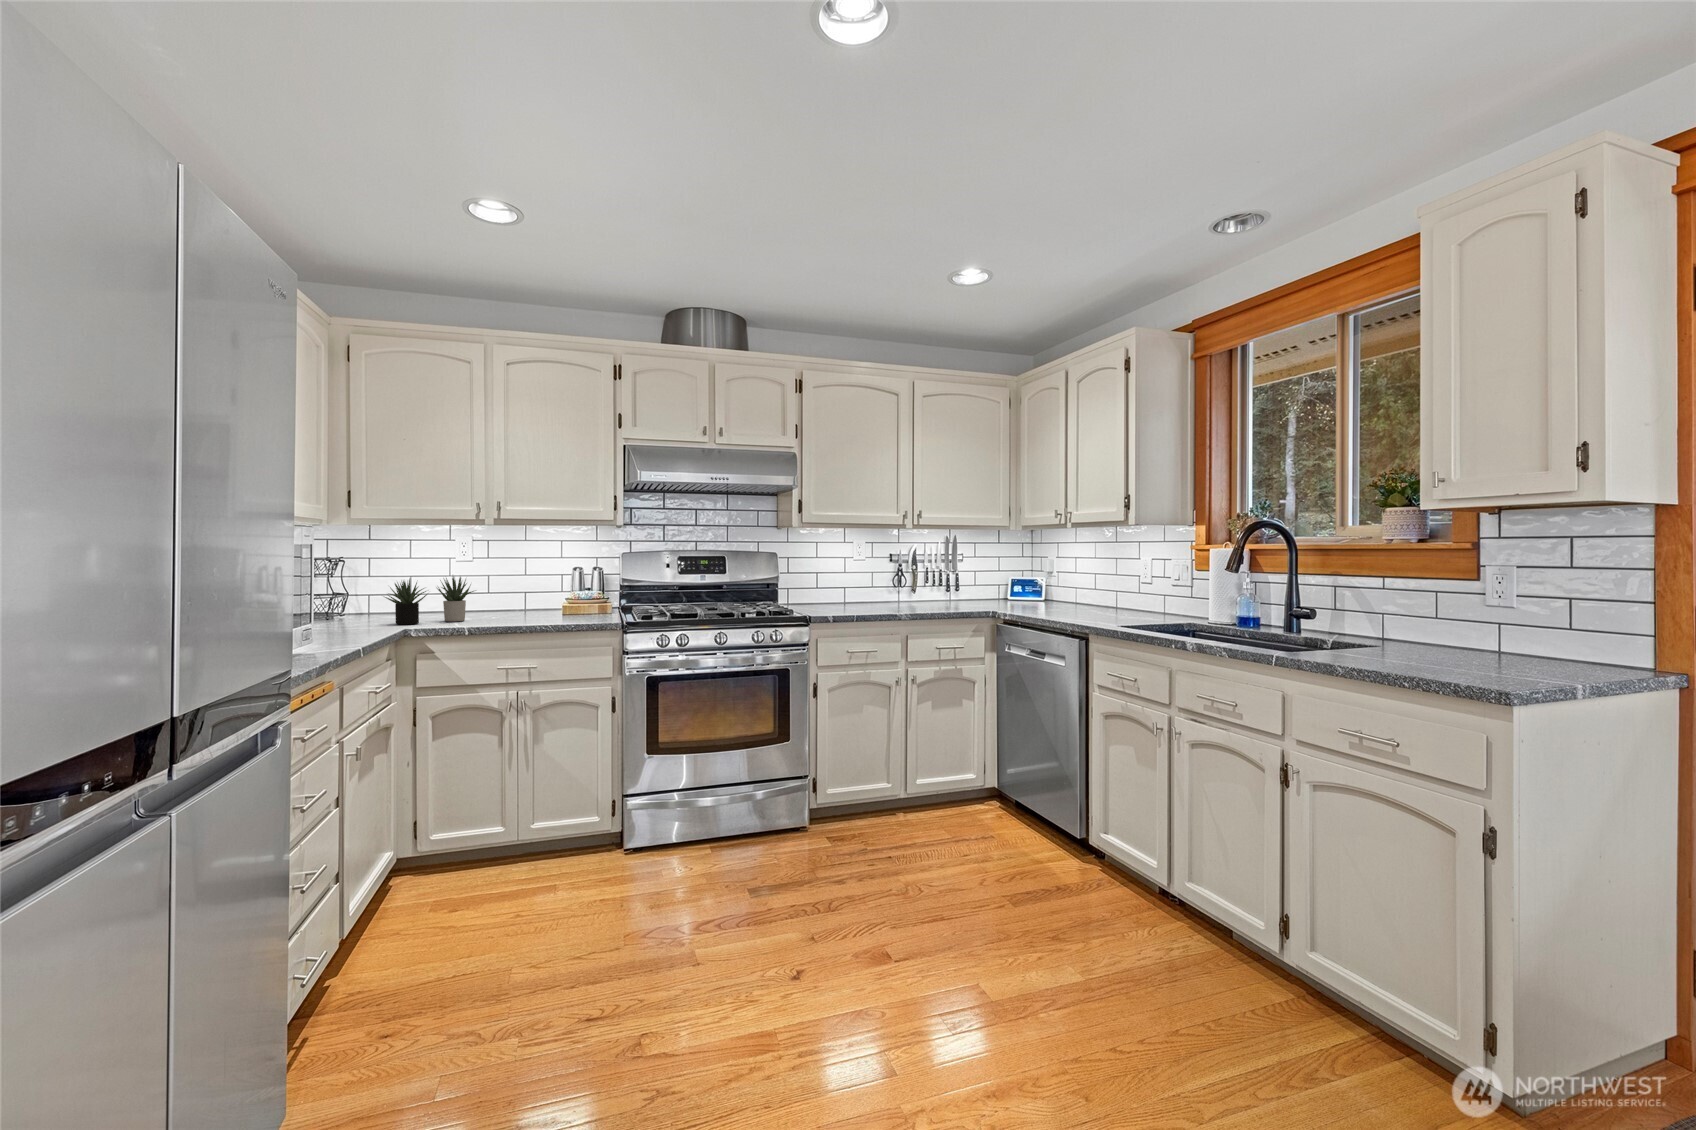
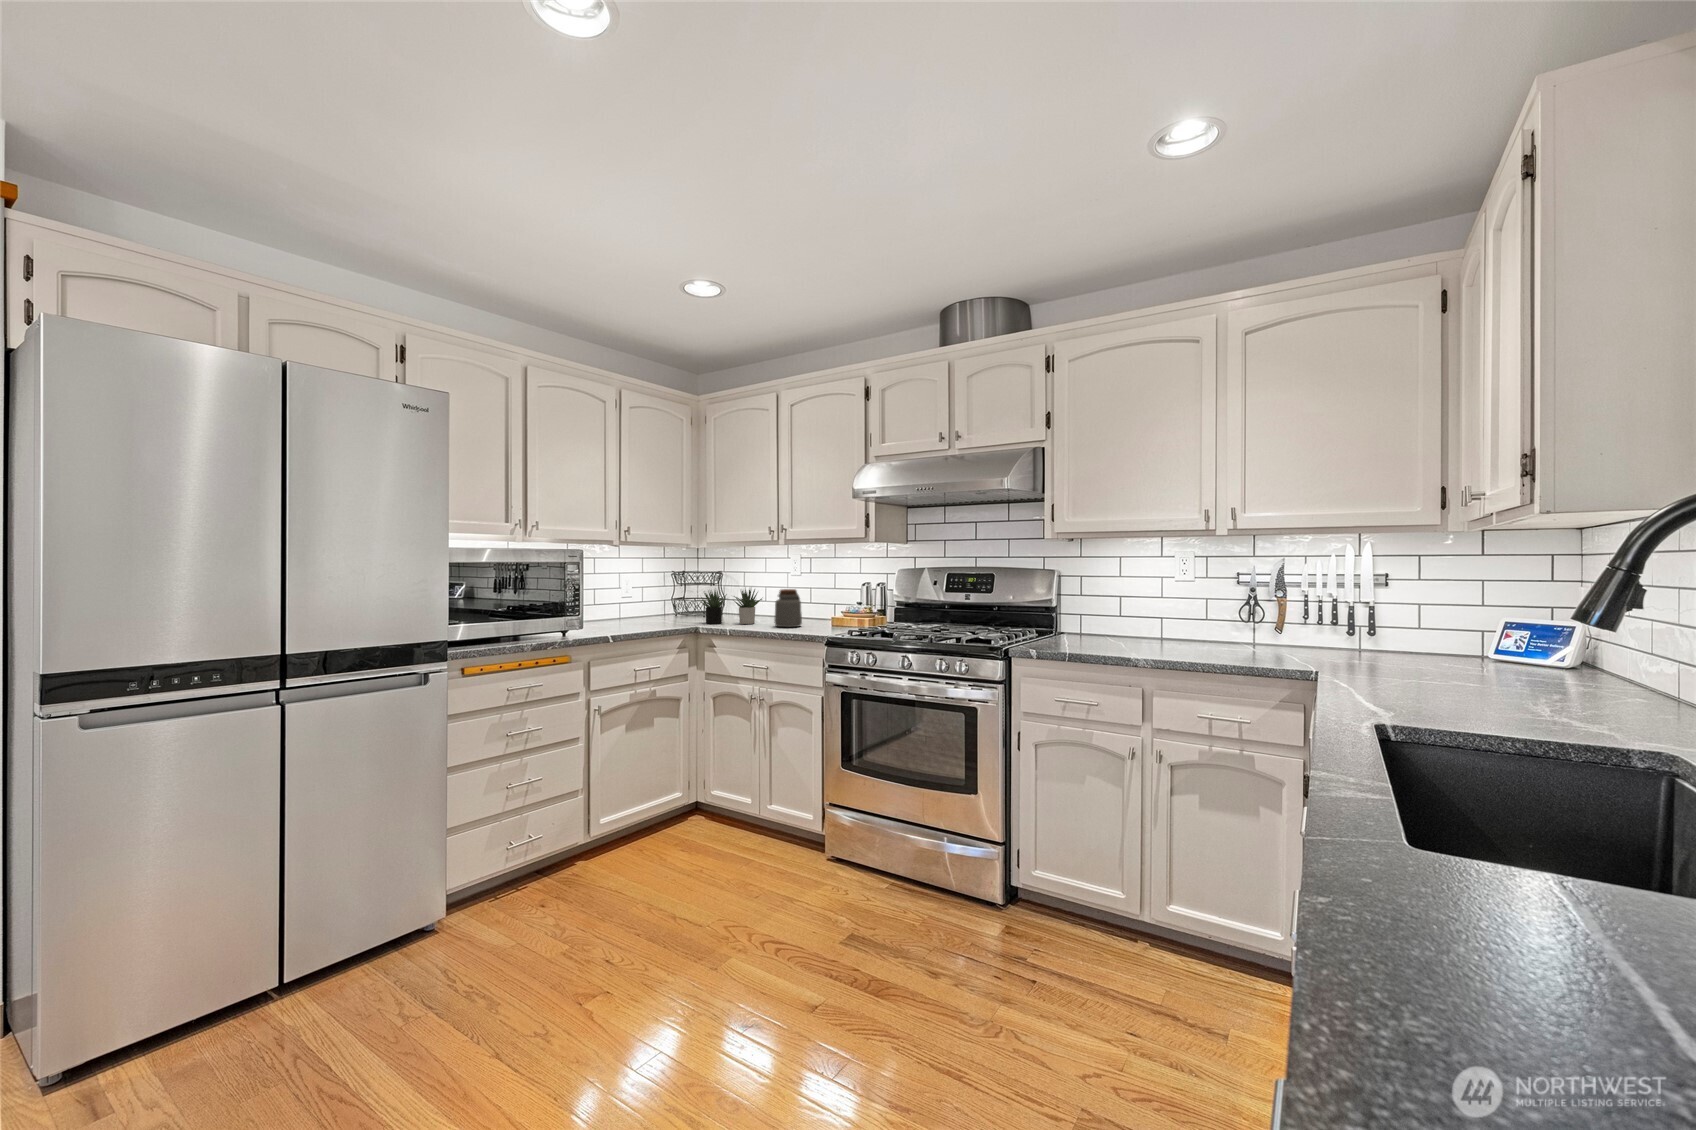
jar: none [505,576,540,620] -> present [774,589,802,627]

